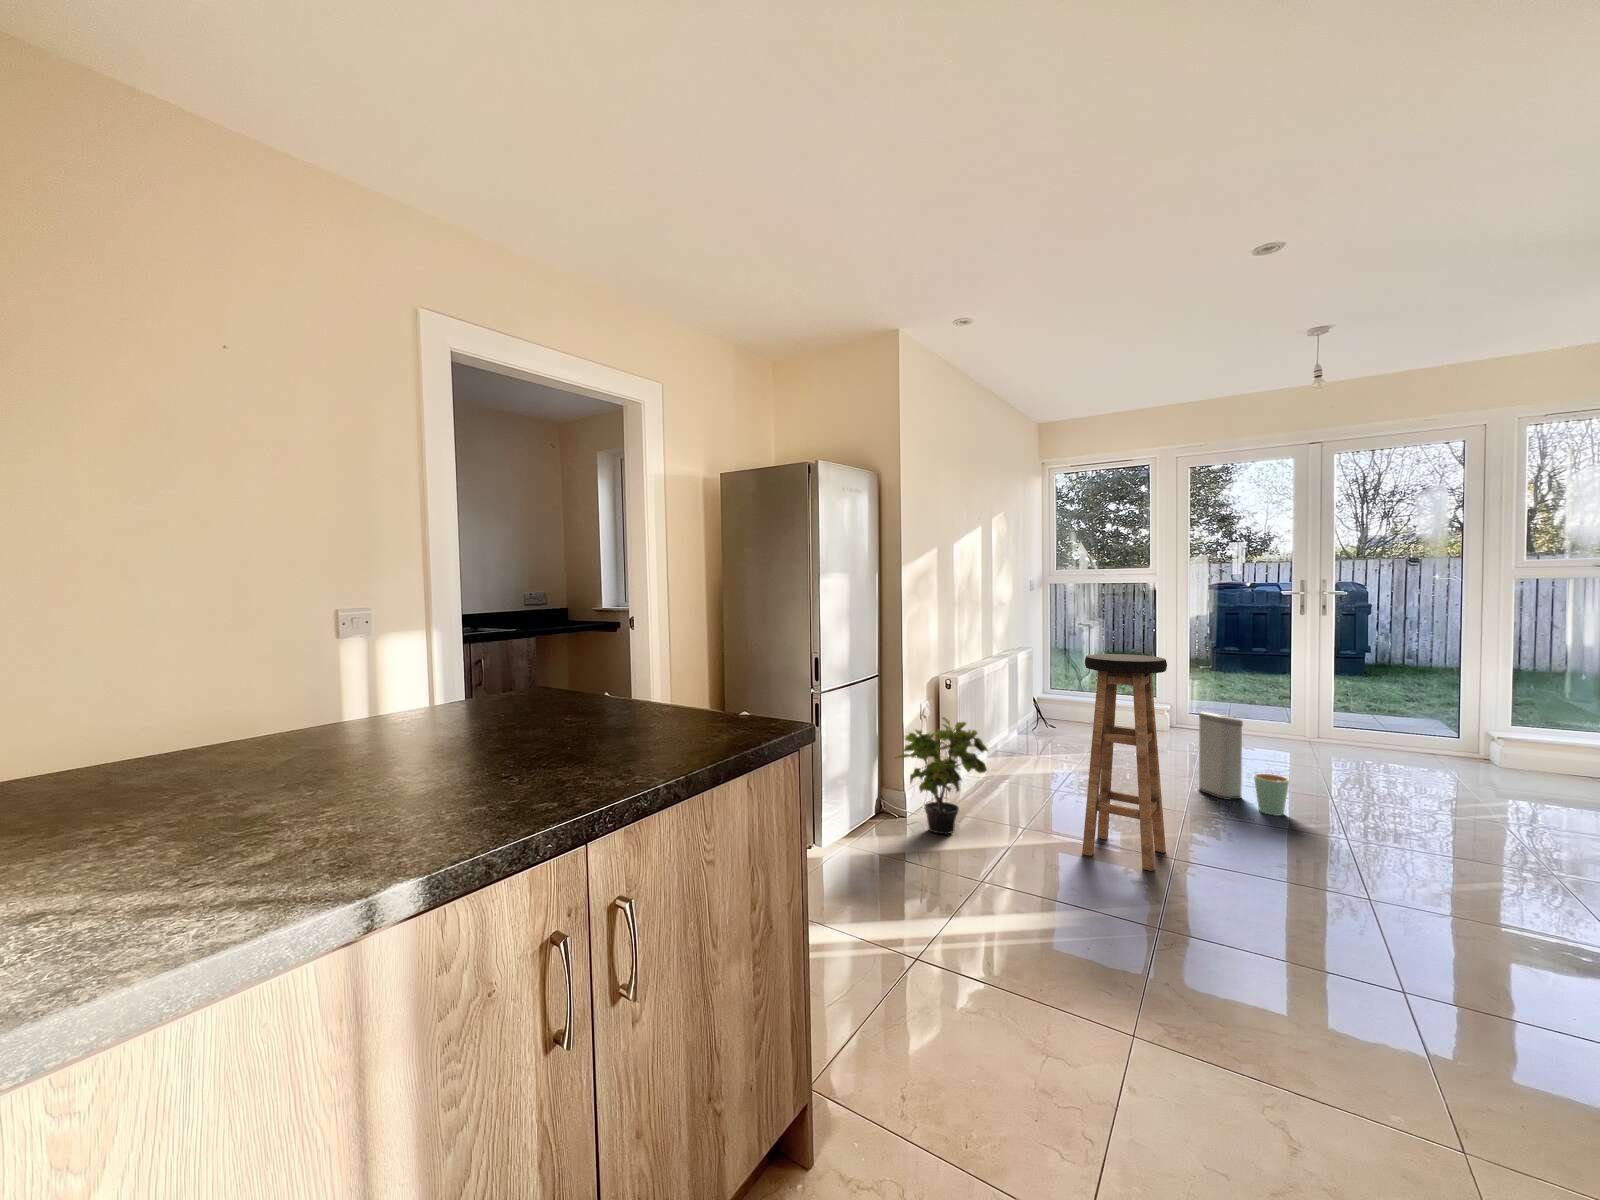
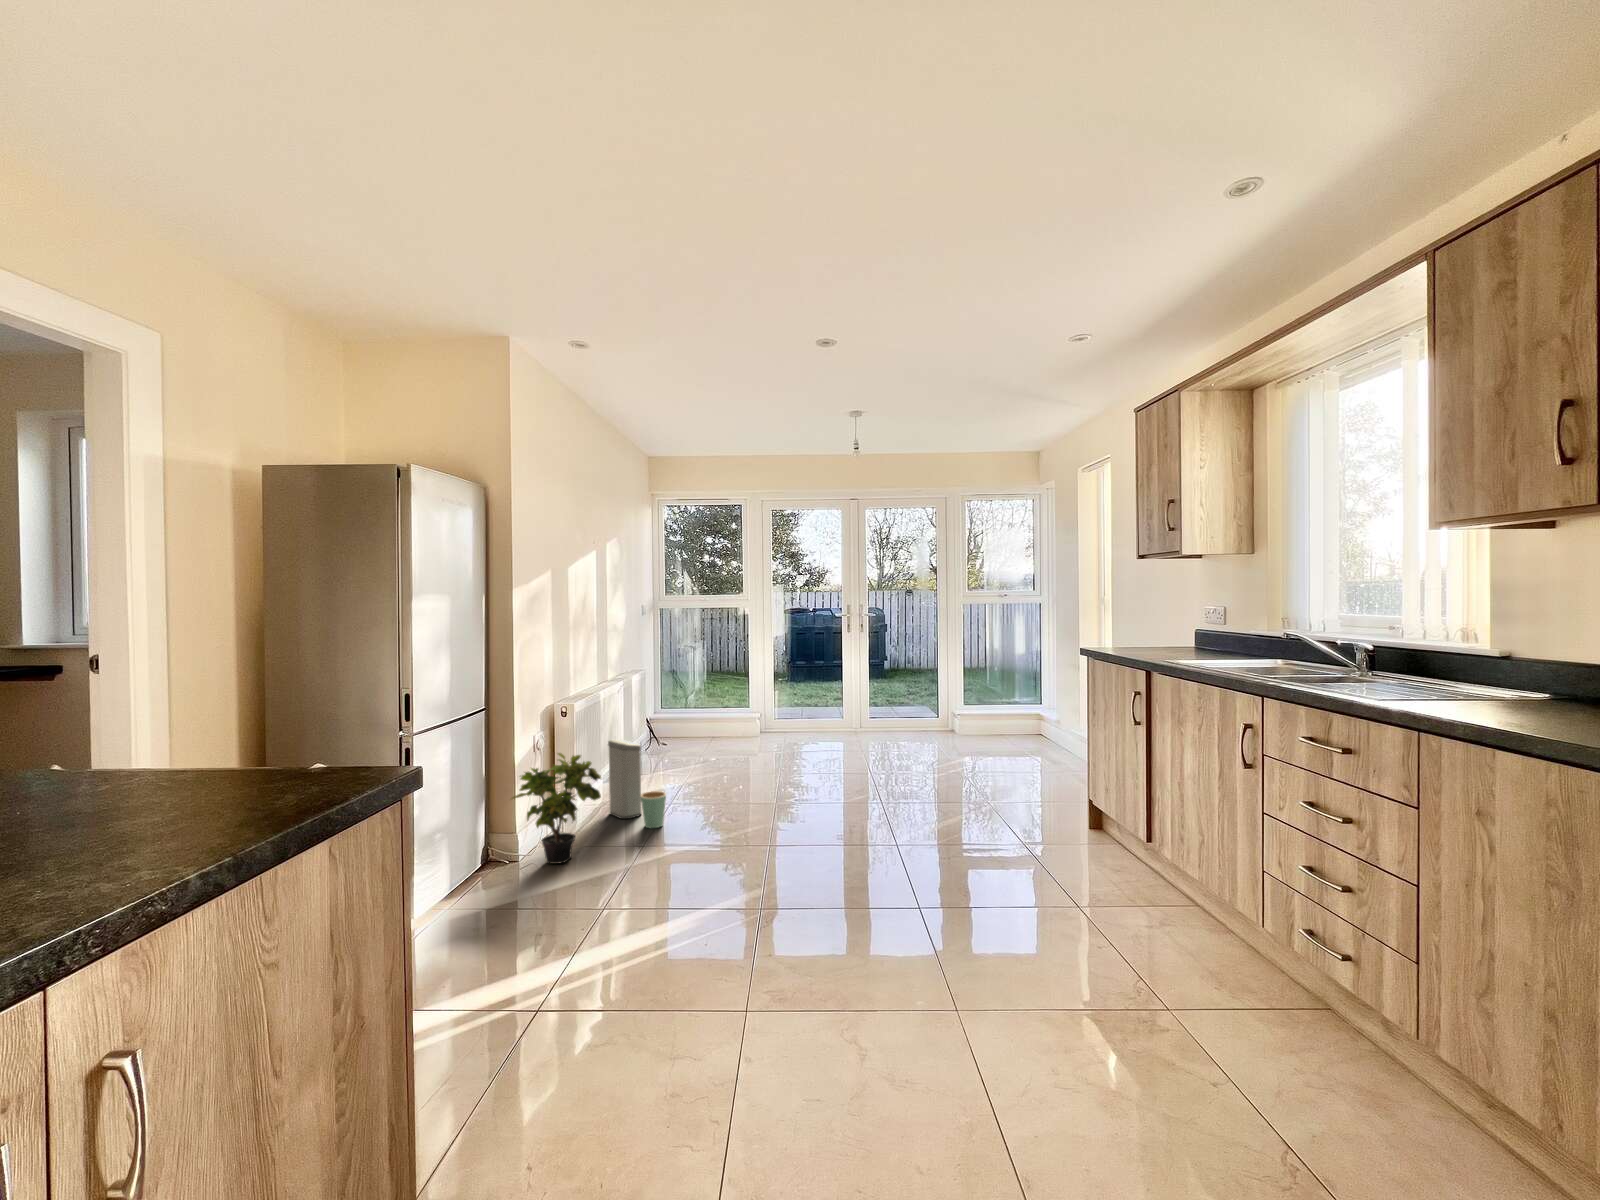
bar stool: present [1082,654,1167,871] -> none [682,682,745,857]
trash can: present [1199,712,1289,816] -> present [608,740,666,828]

